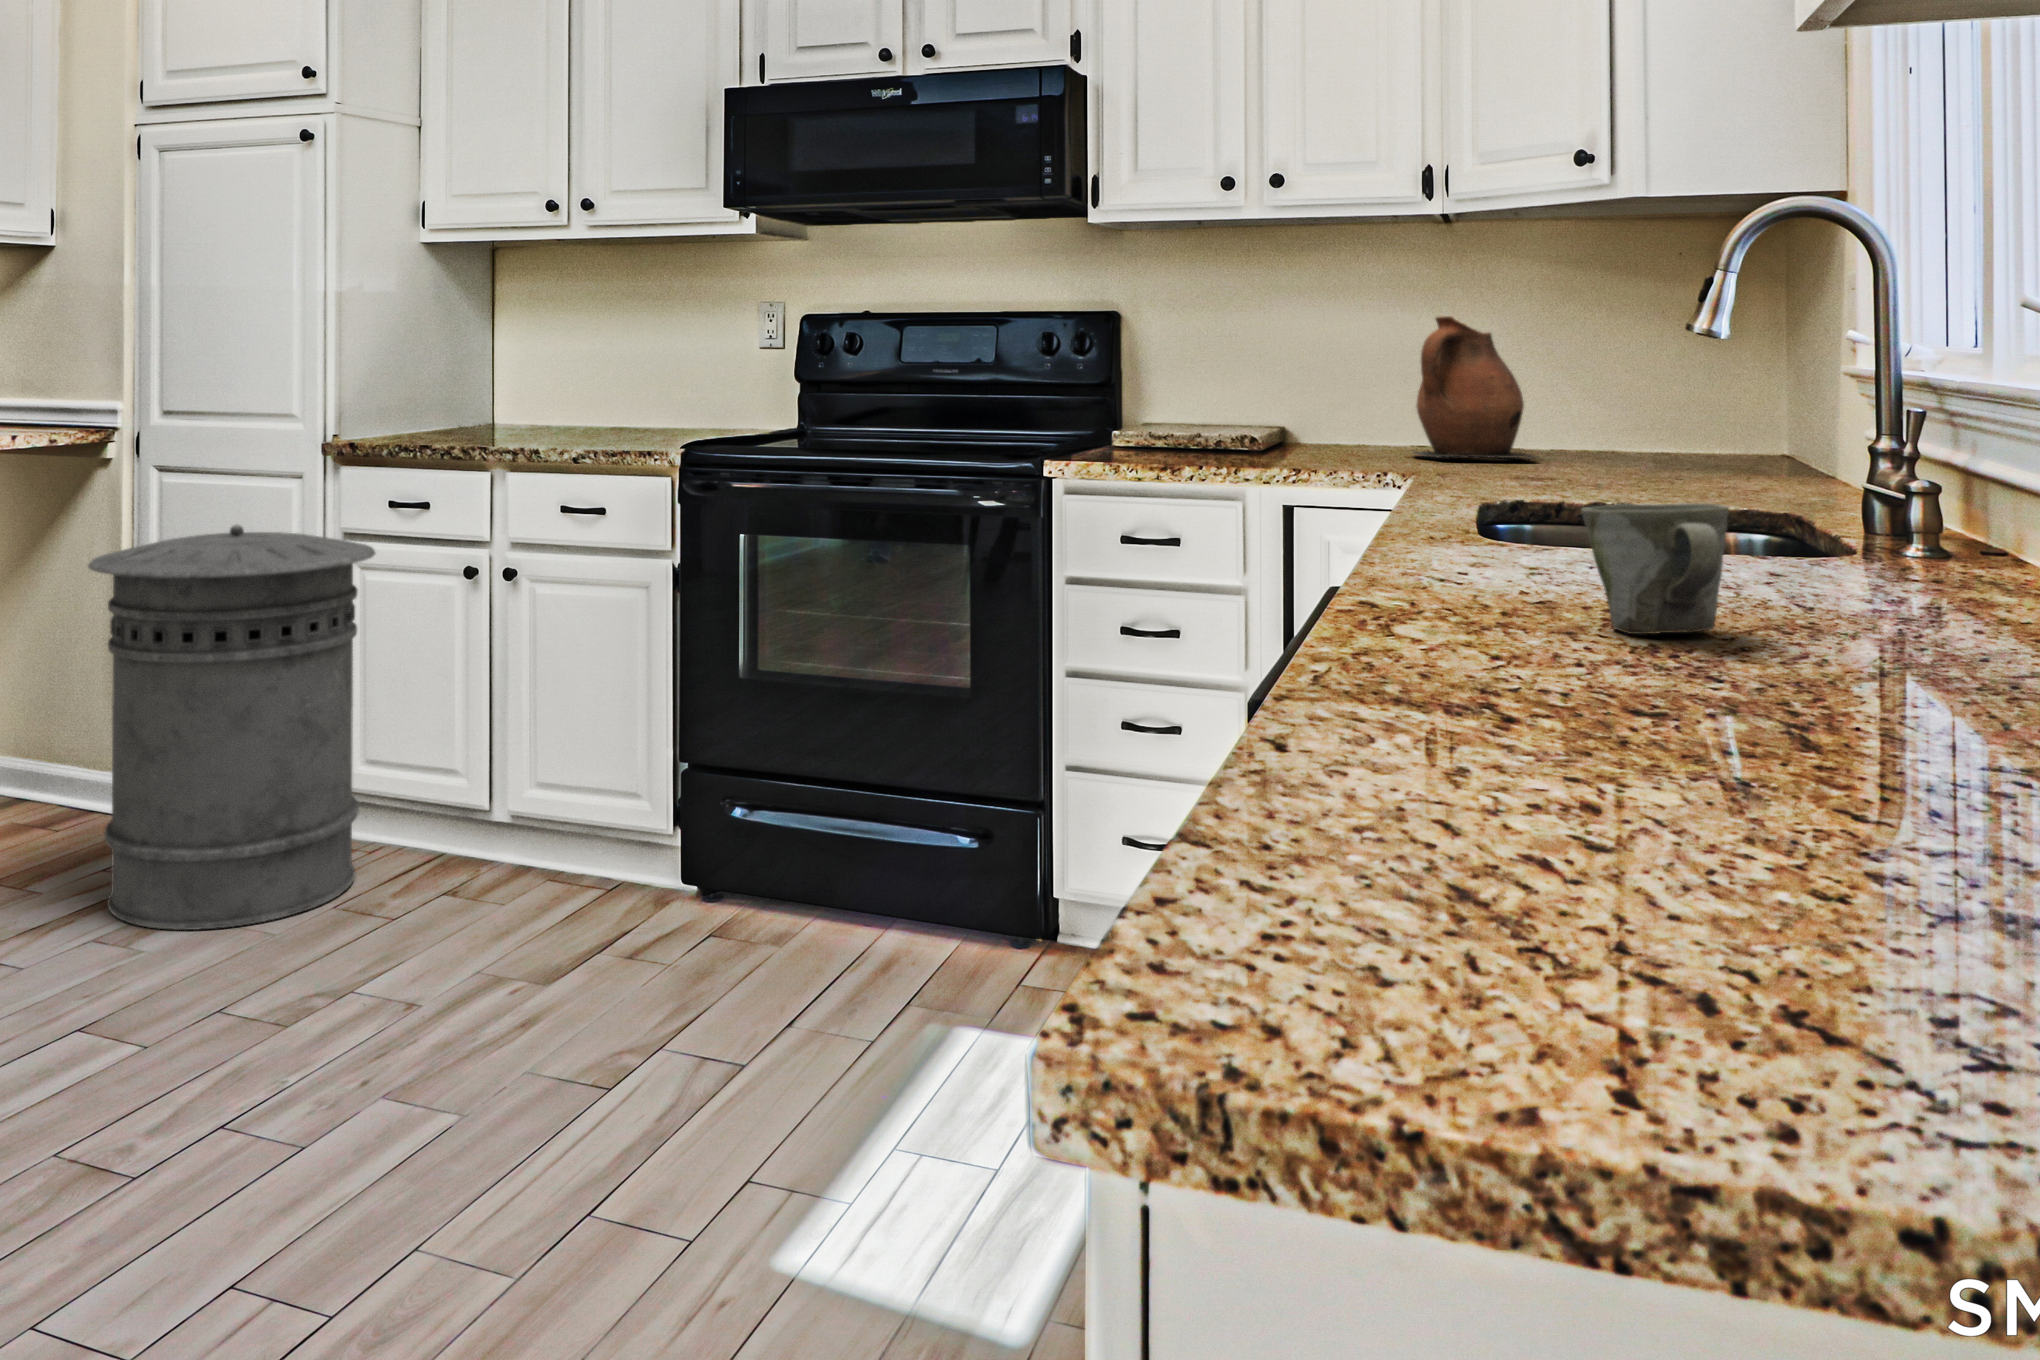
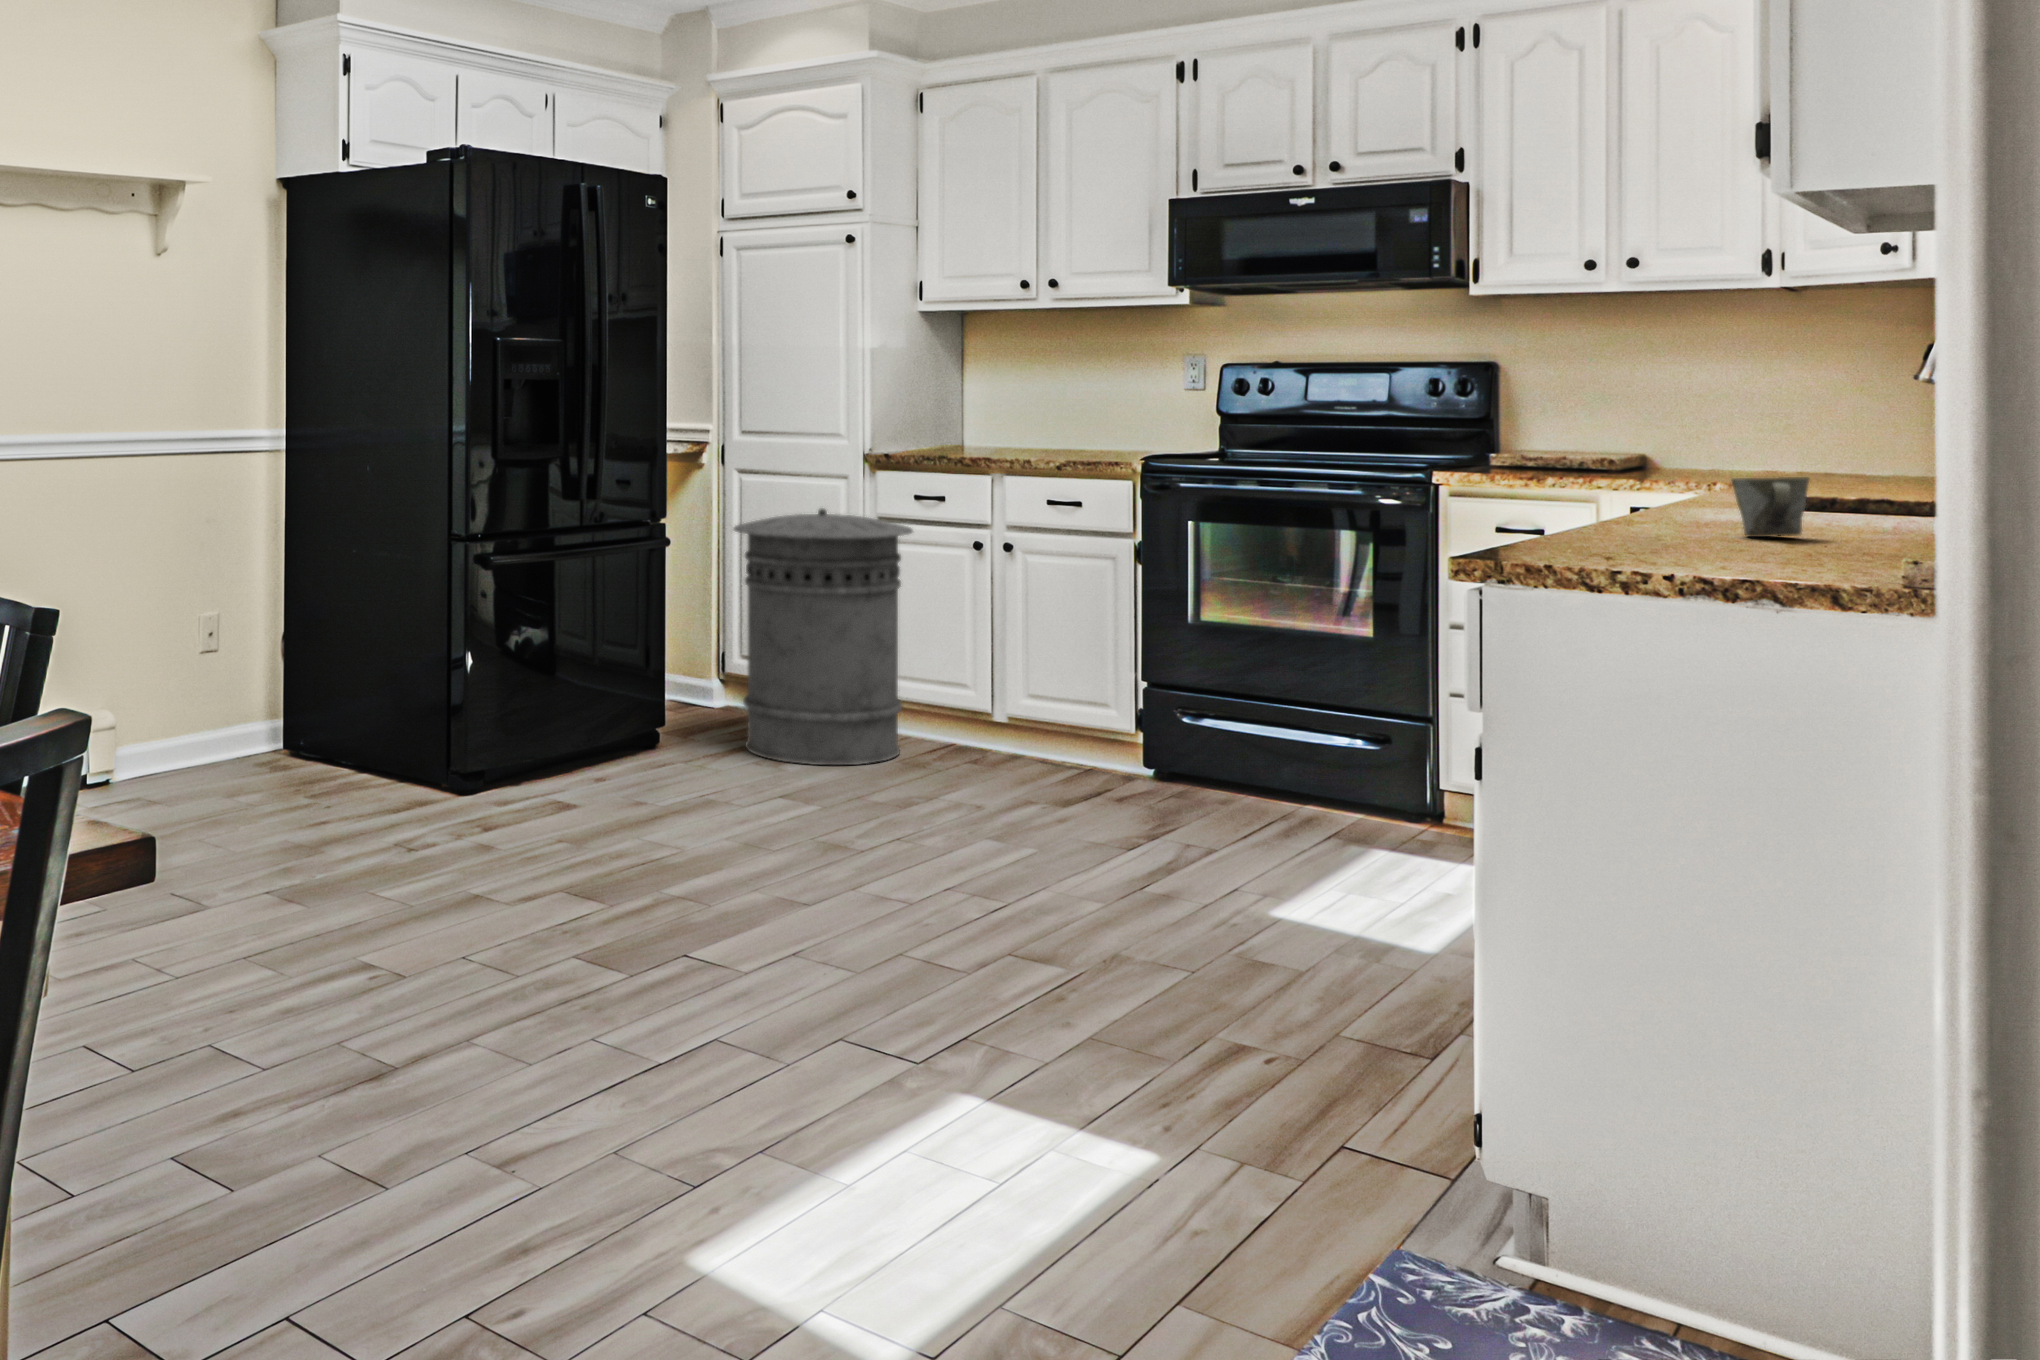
ceramic pitcher: present [1413,316,1536,459] -> none [1752,364,1873,479]

